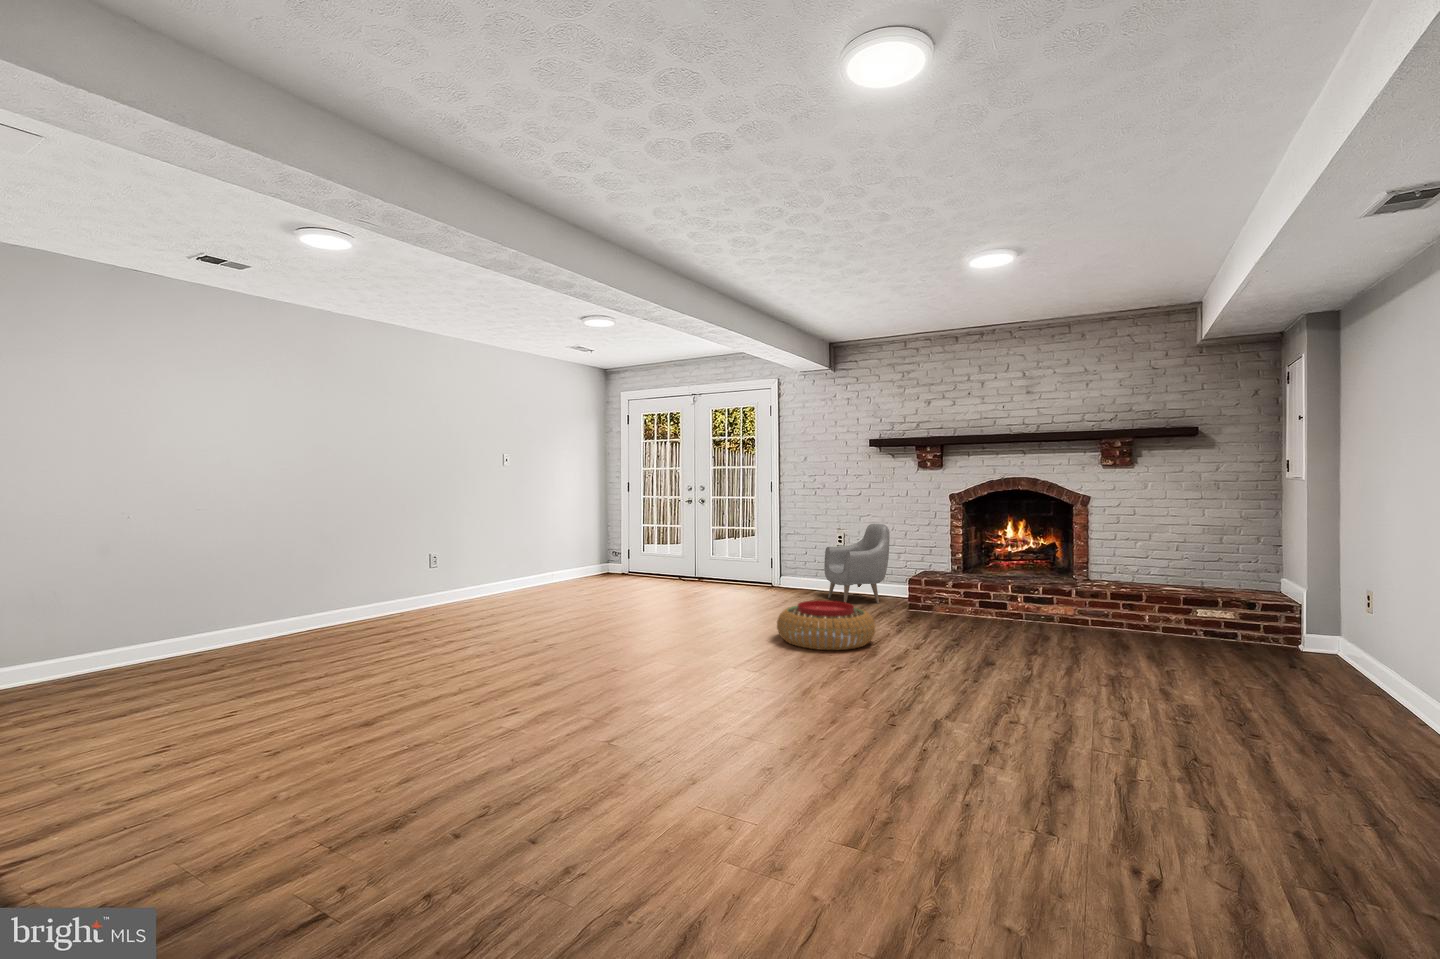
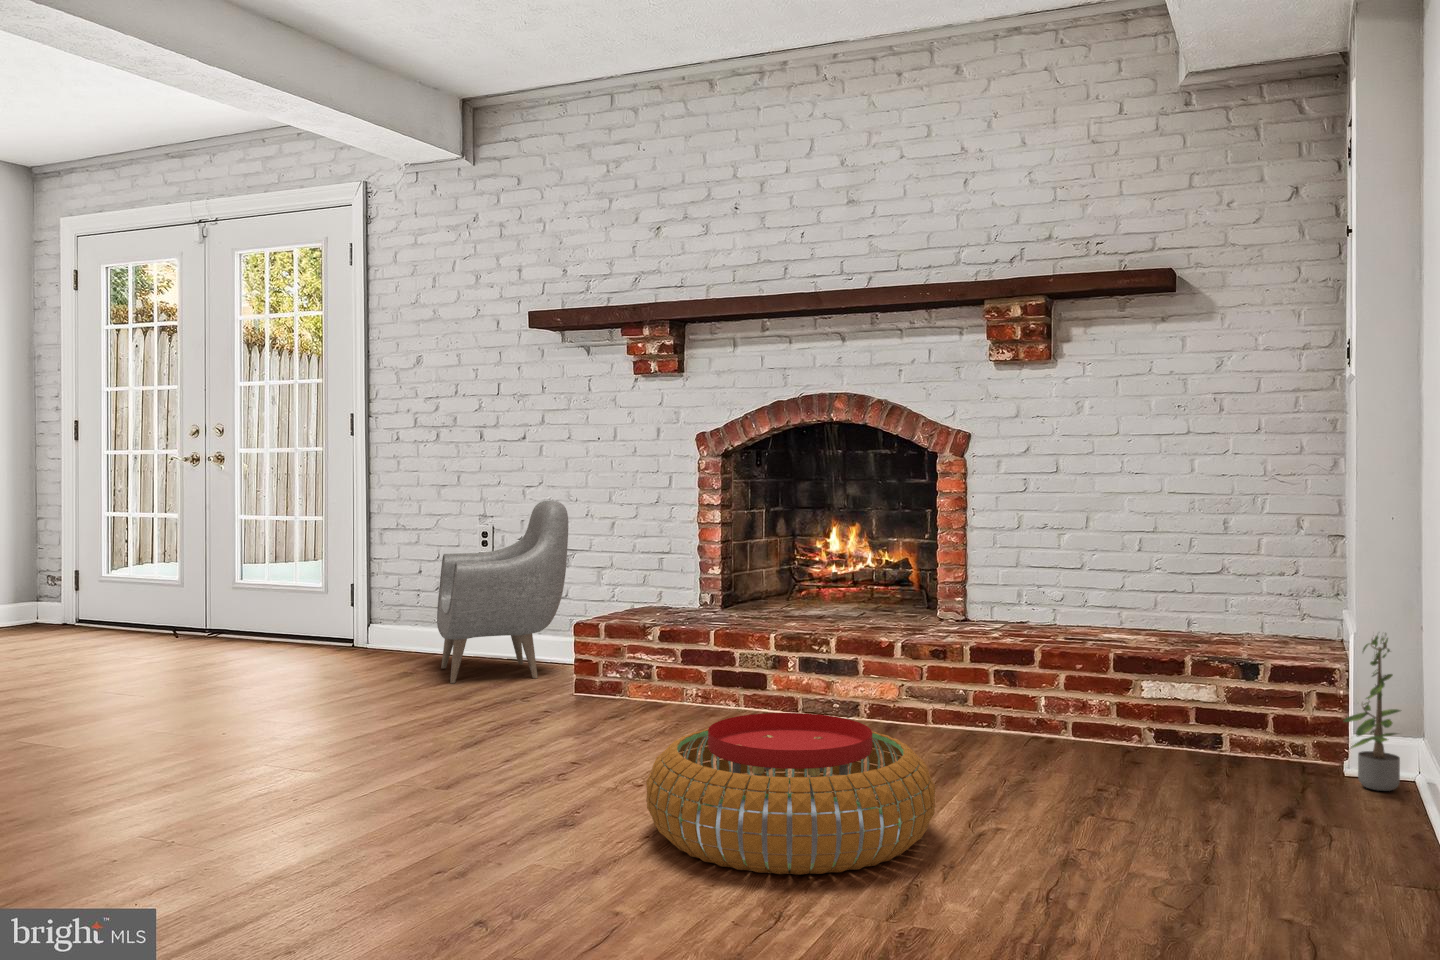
potted plant: none [1303,590,1337,658] -> present [1344,634,1400,791]
pouf: present [777,600,875,650] -> present [646,713,935,875]

